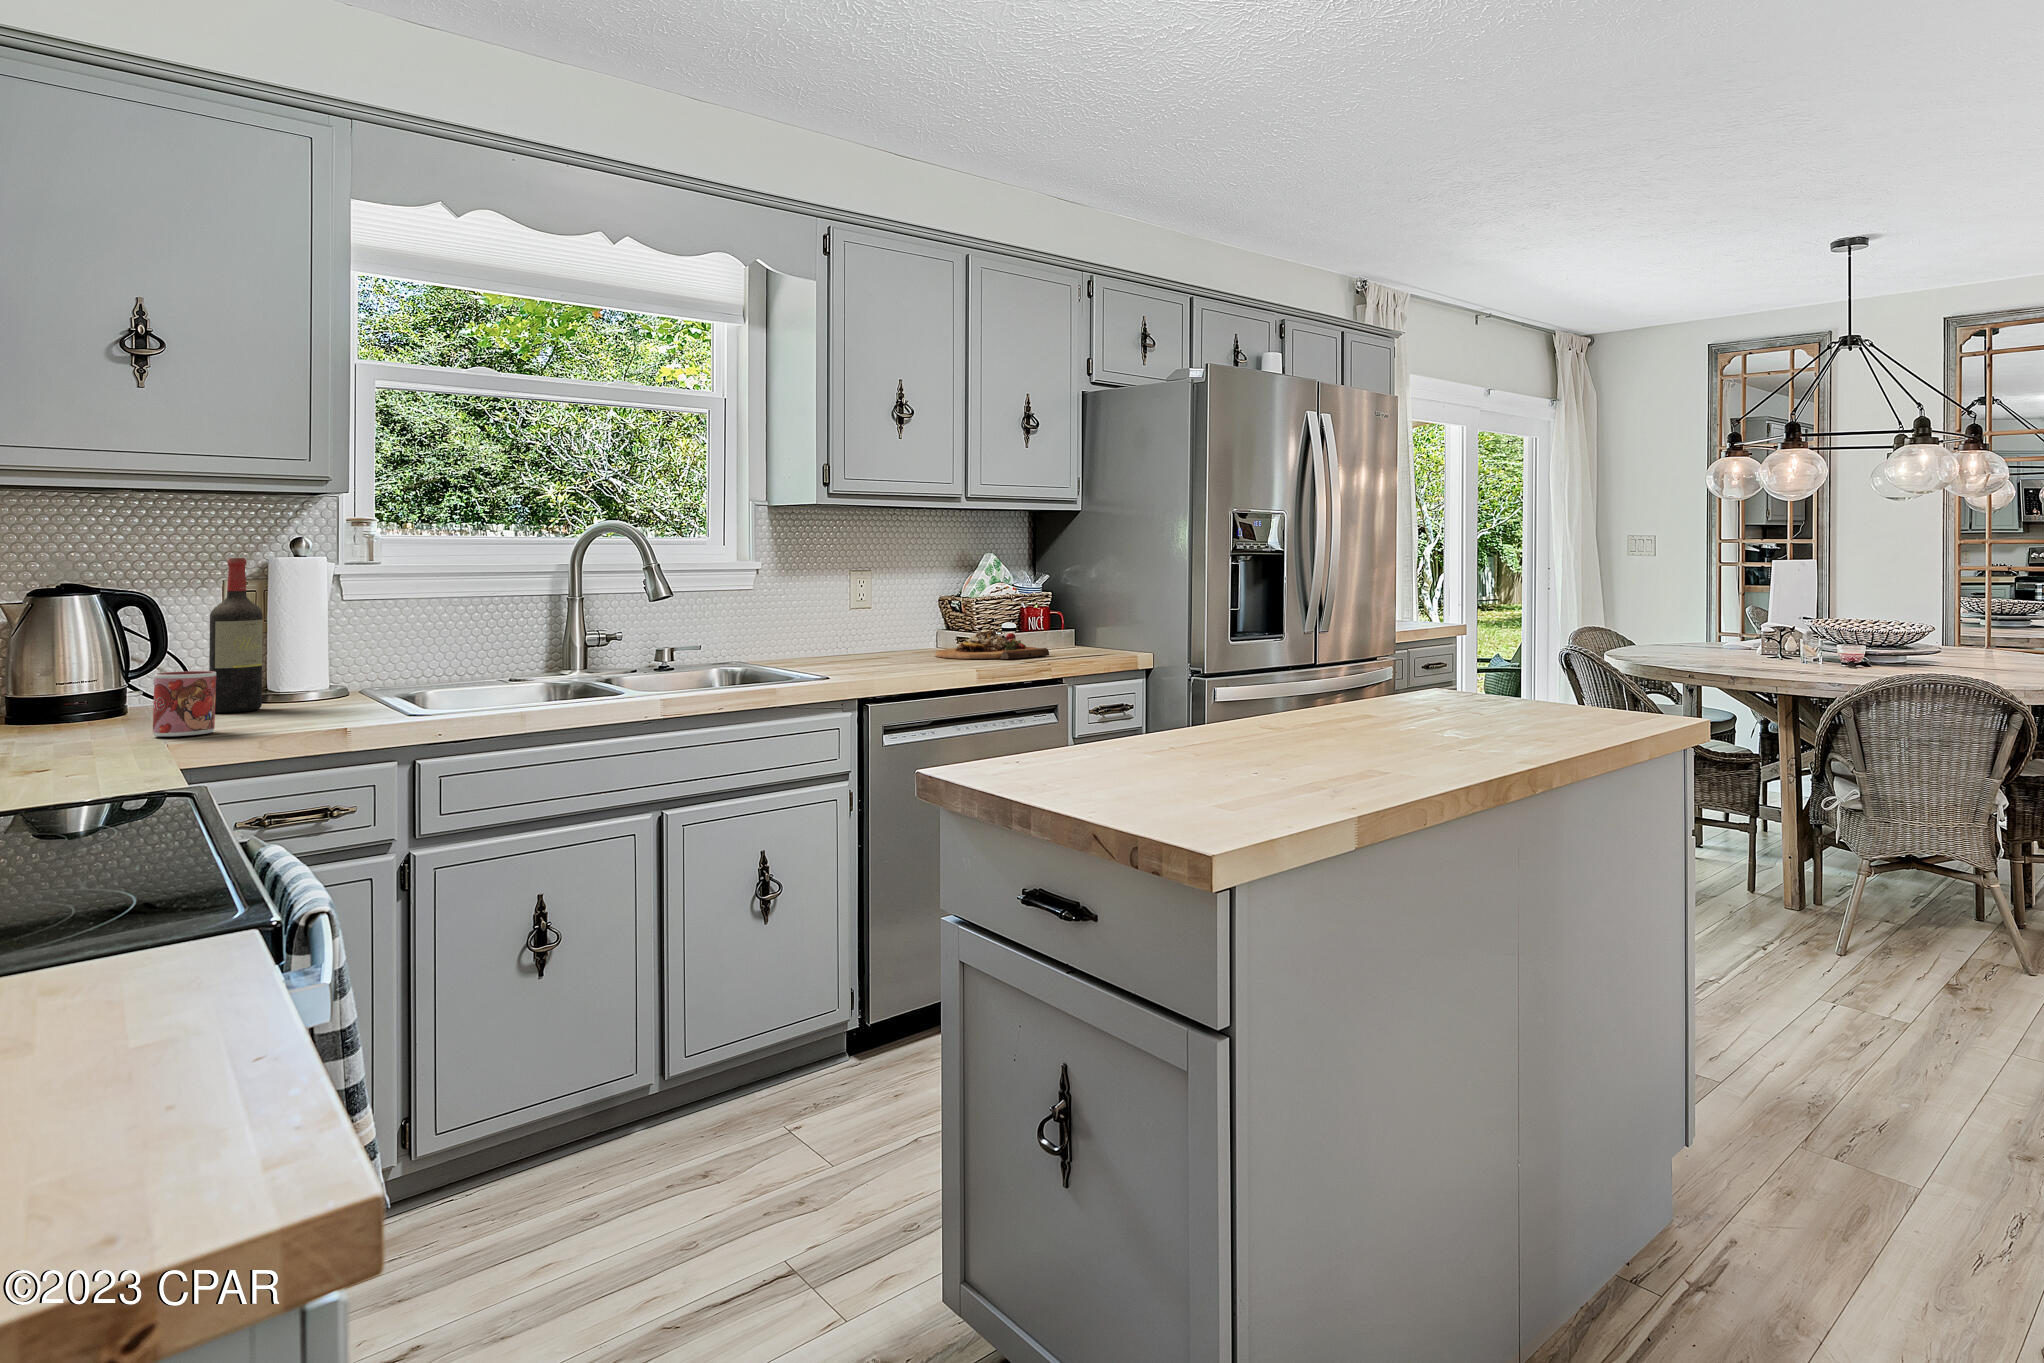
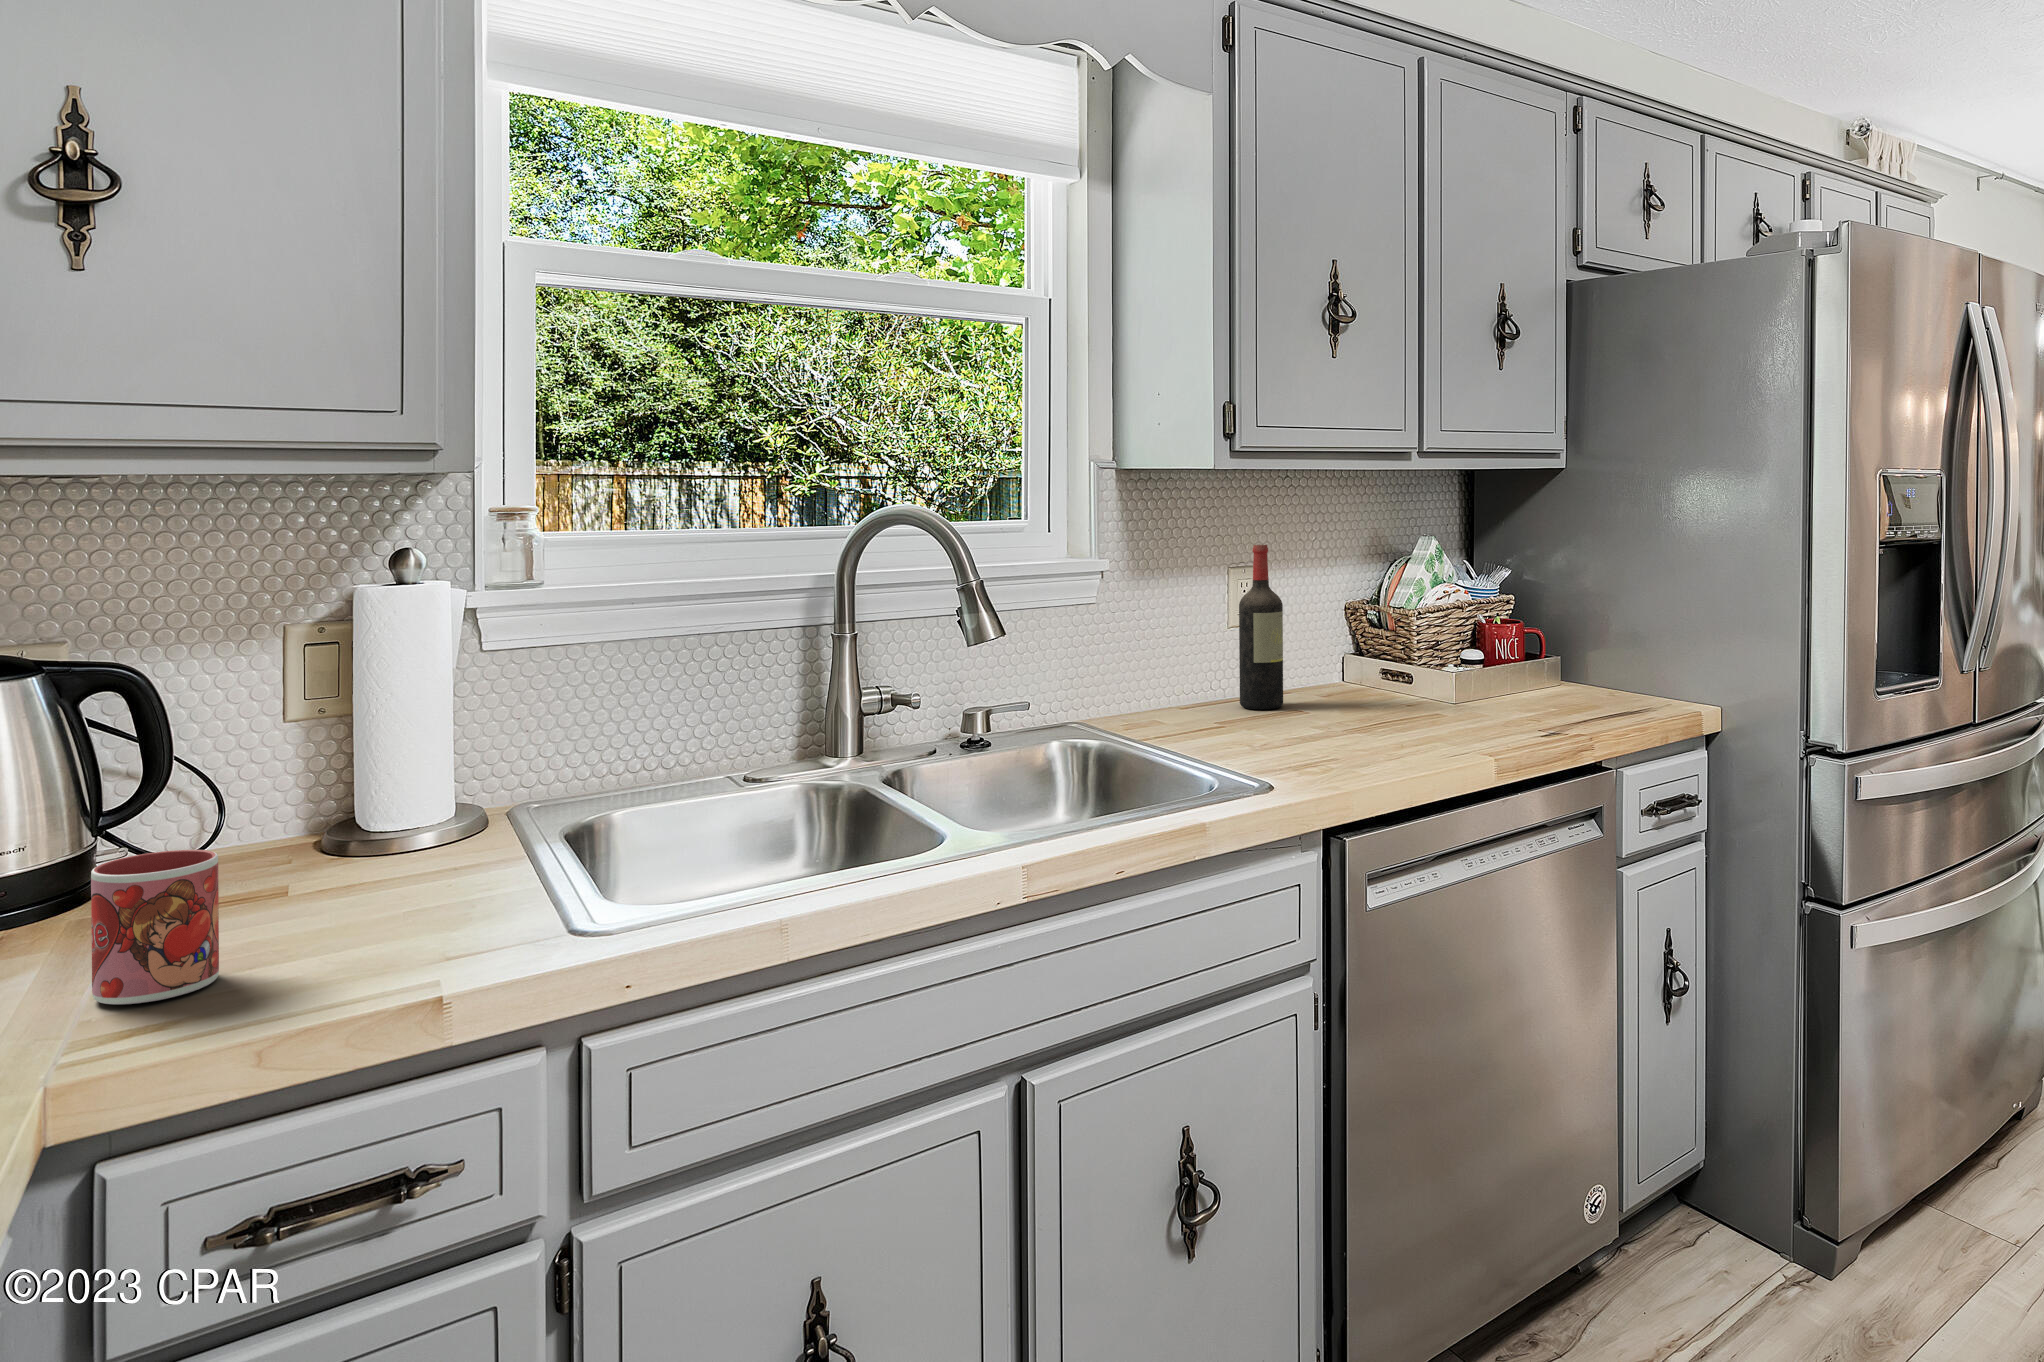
wine bottle: present [209,558,263,713] -> present [1239,545,1283,709]
cutting board: present [935,630,1049,659] -> none [1361,664,1550,719]

